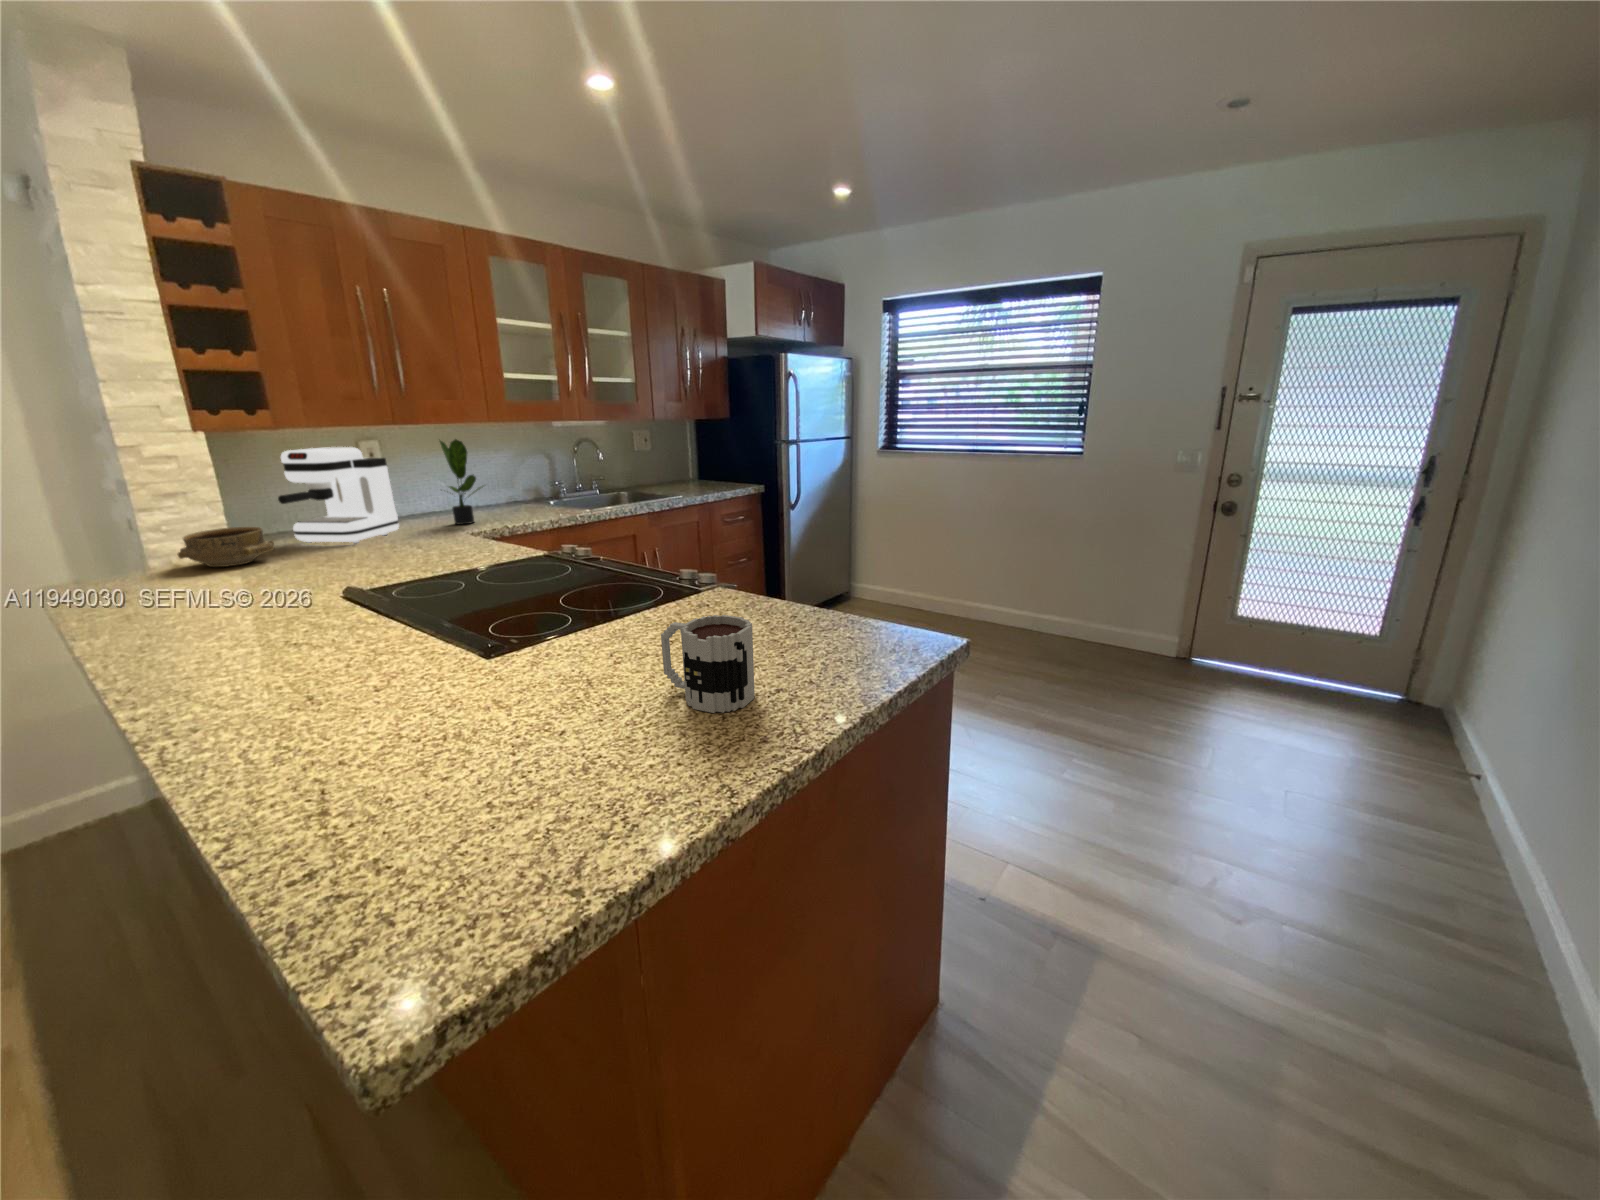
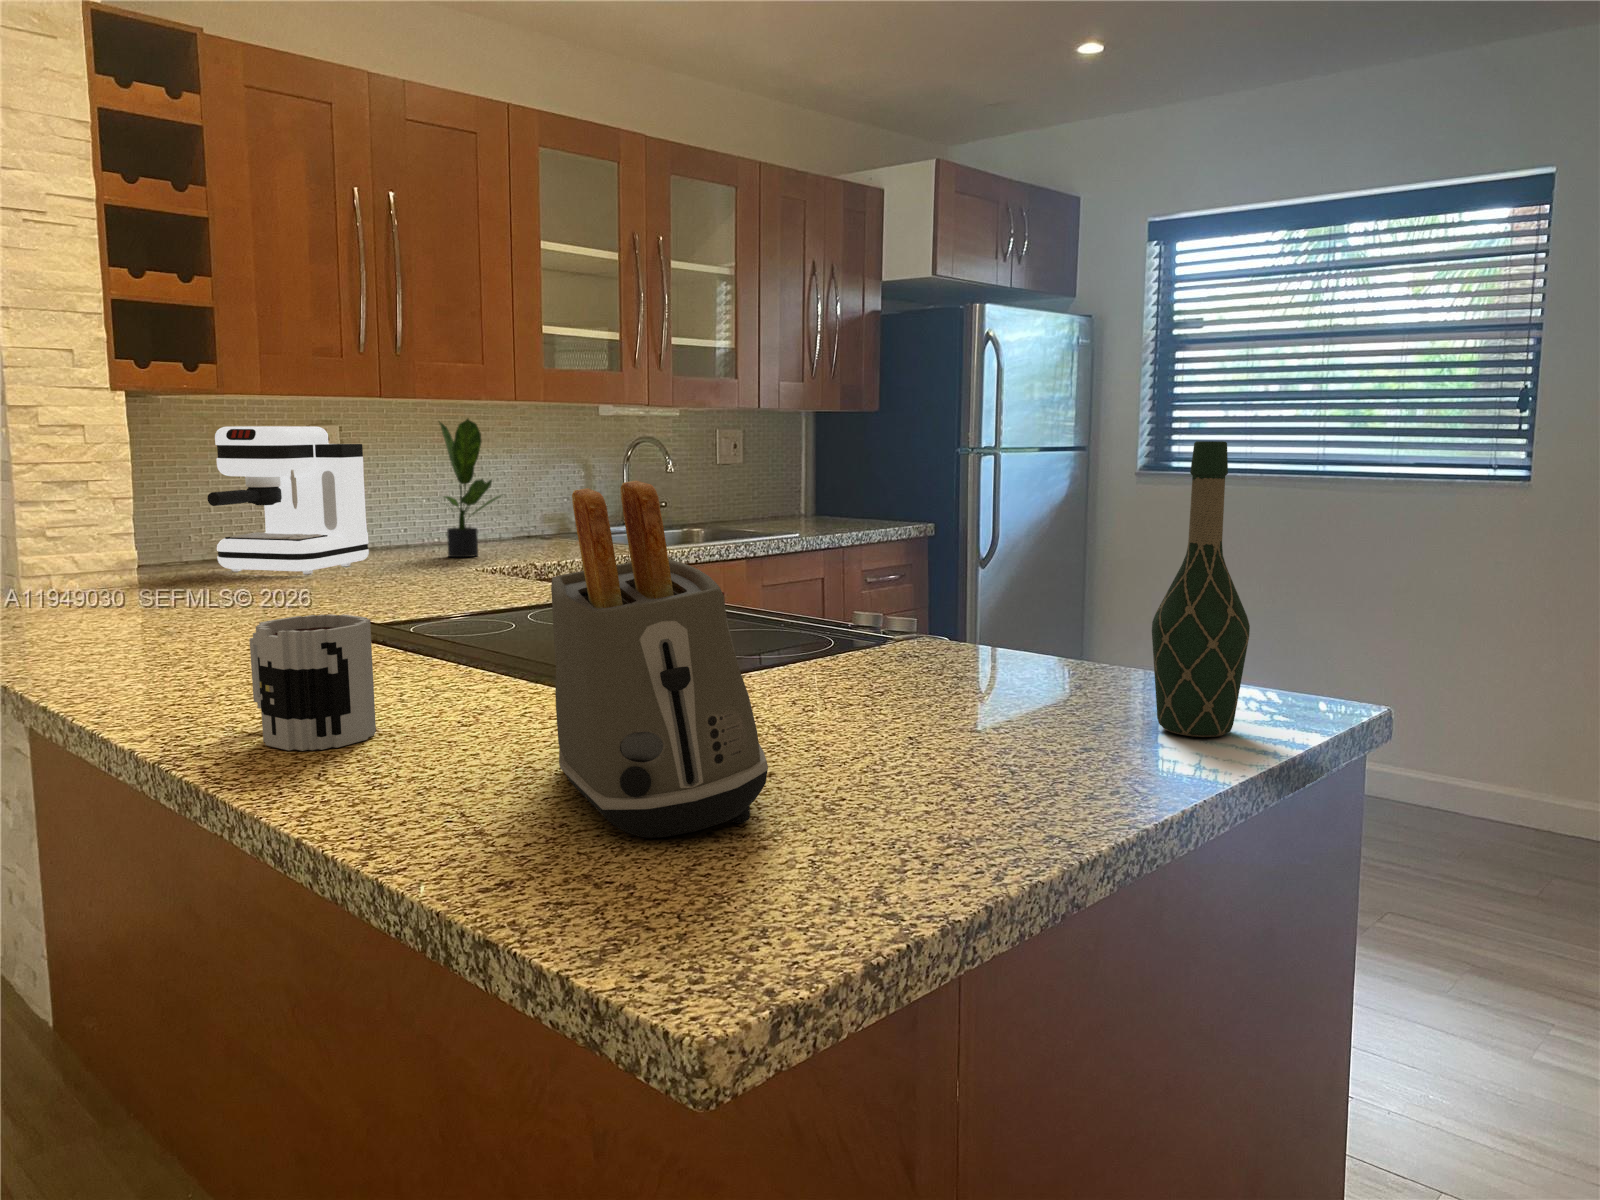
wine bottle: none [816,492,871,667] -> present [1152,441,1250,737]
ceramic bowl: present [178,527,274,567] -> none [66,537,200,594]
toaster: none [398,546,549,787] -> present [551,481,768,838]
mug: present [661,615,755,713] -> present [249,614,376,751]

